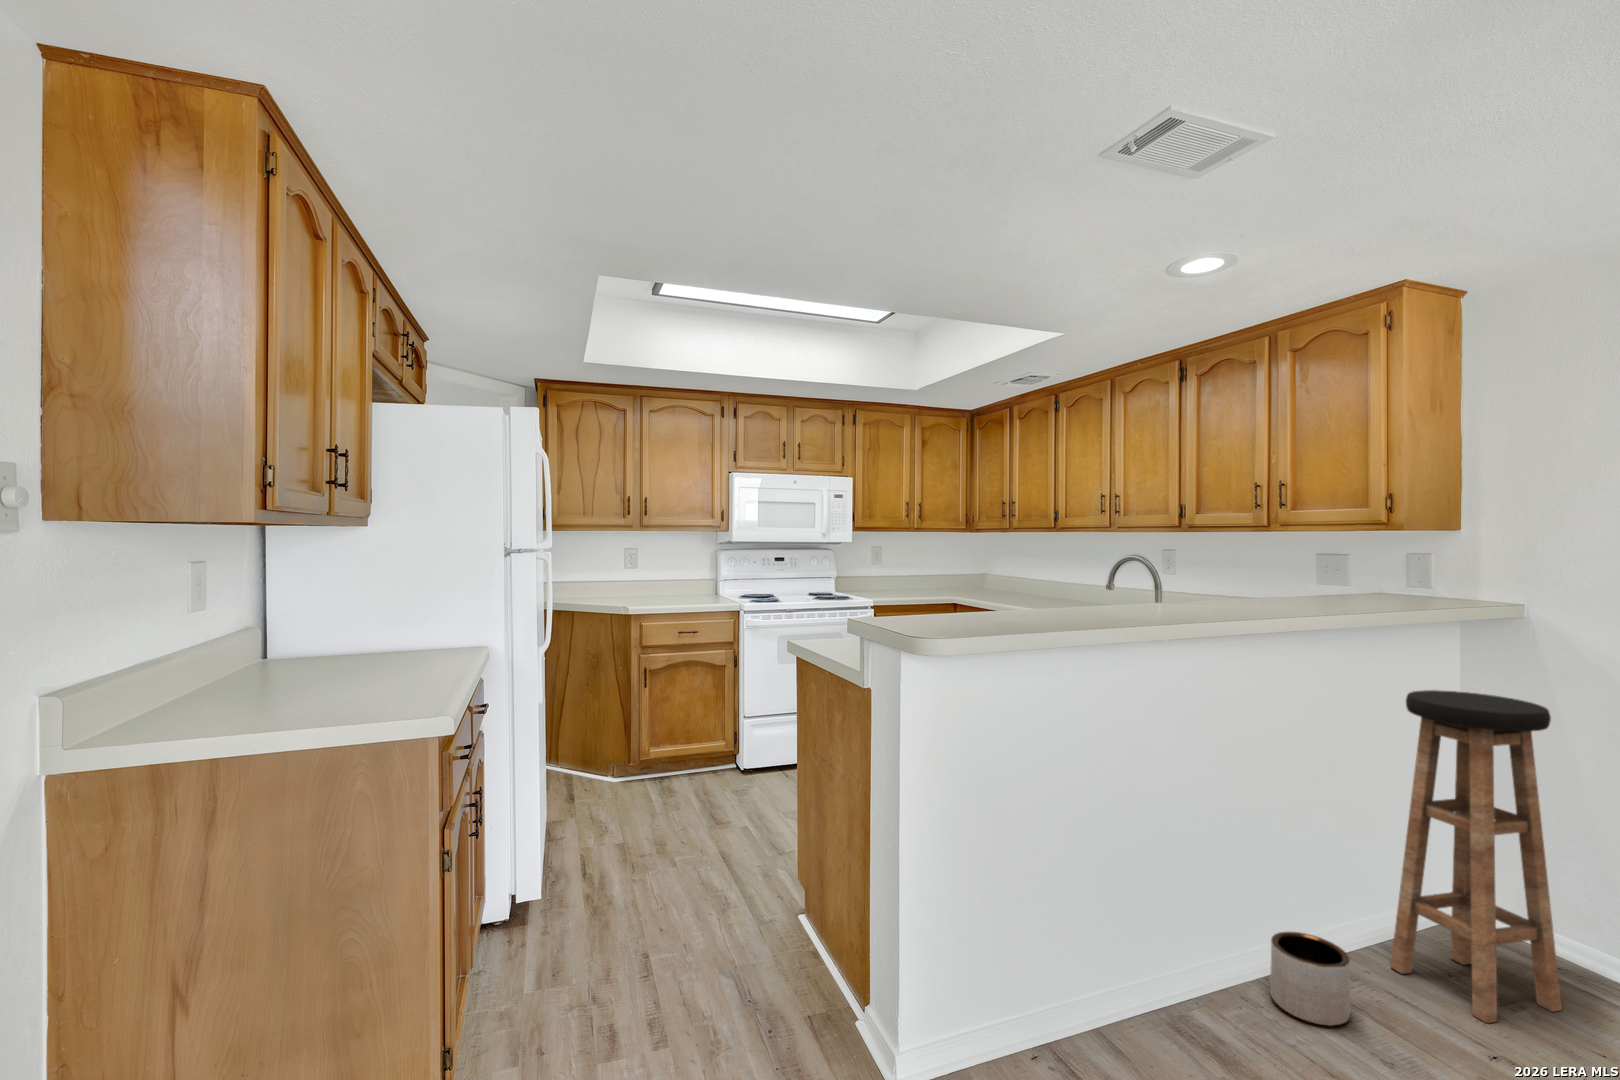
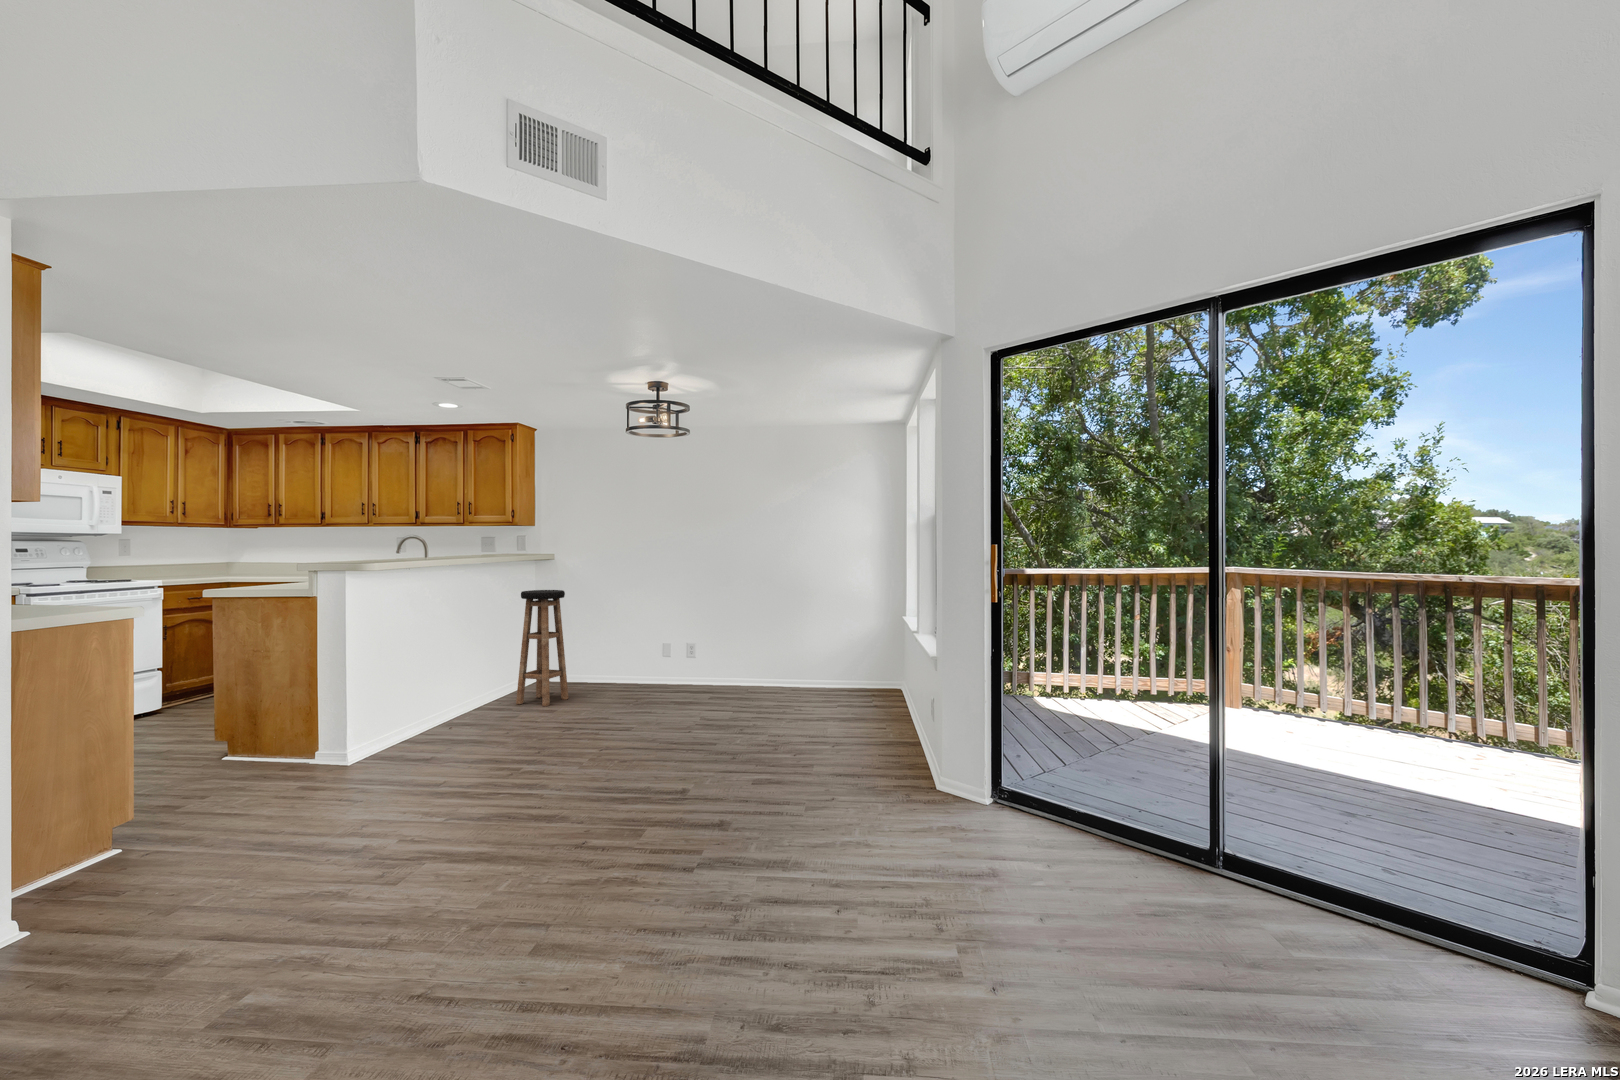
planter: present [1270,932,1350,1026] -> none [474,692,504,721]

